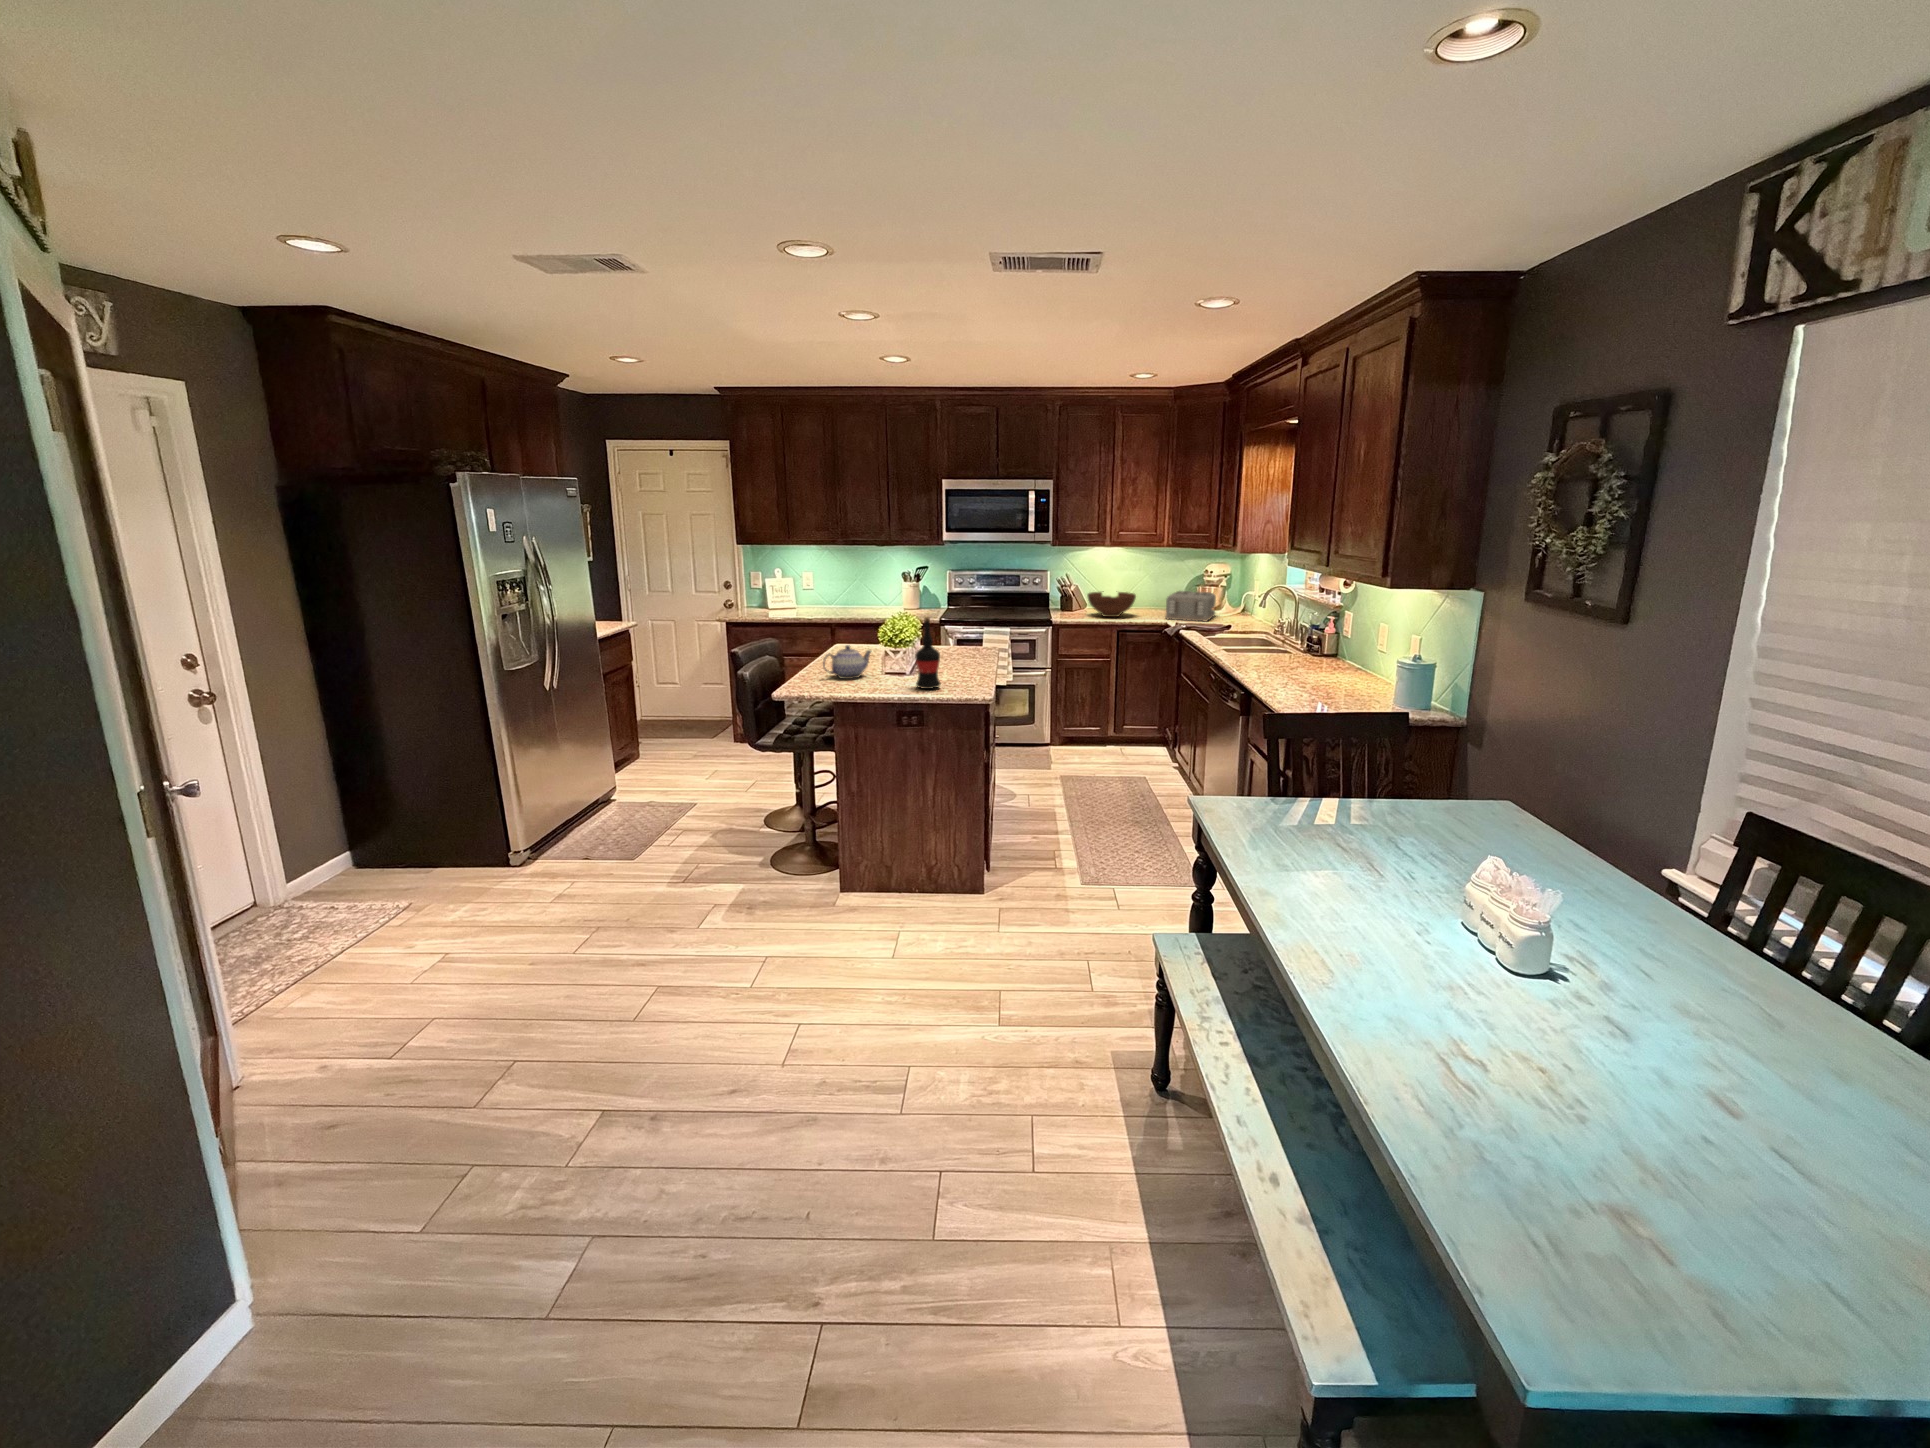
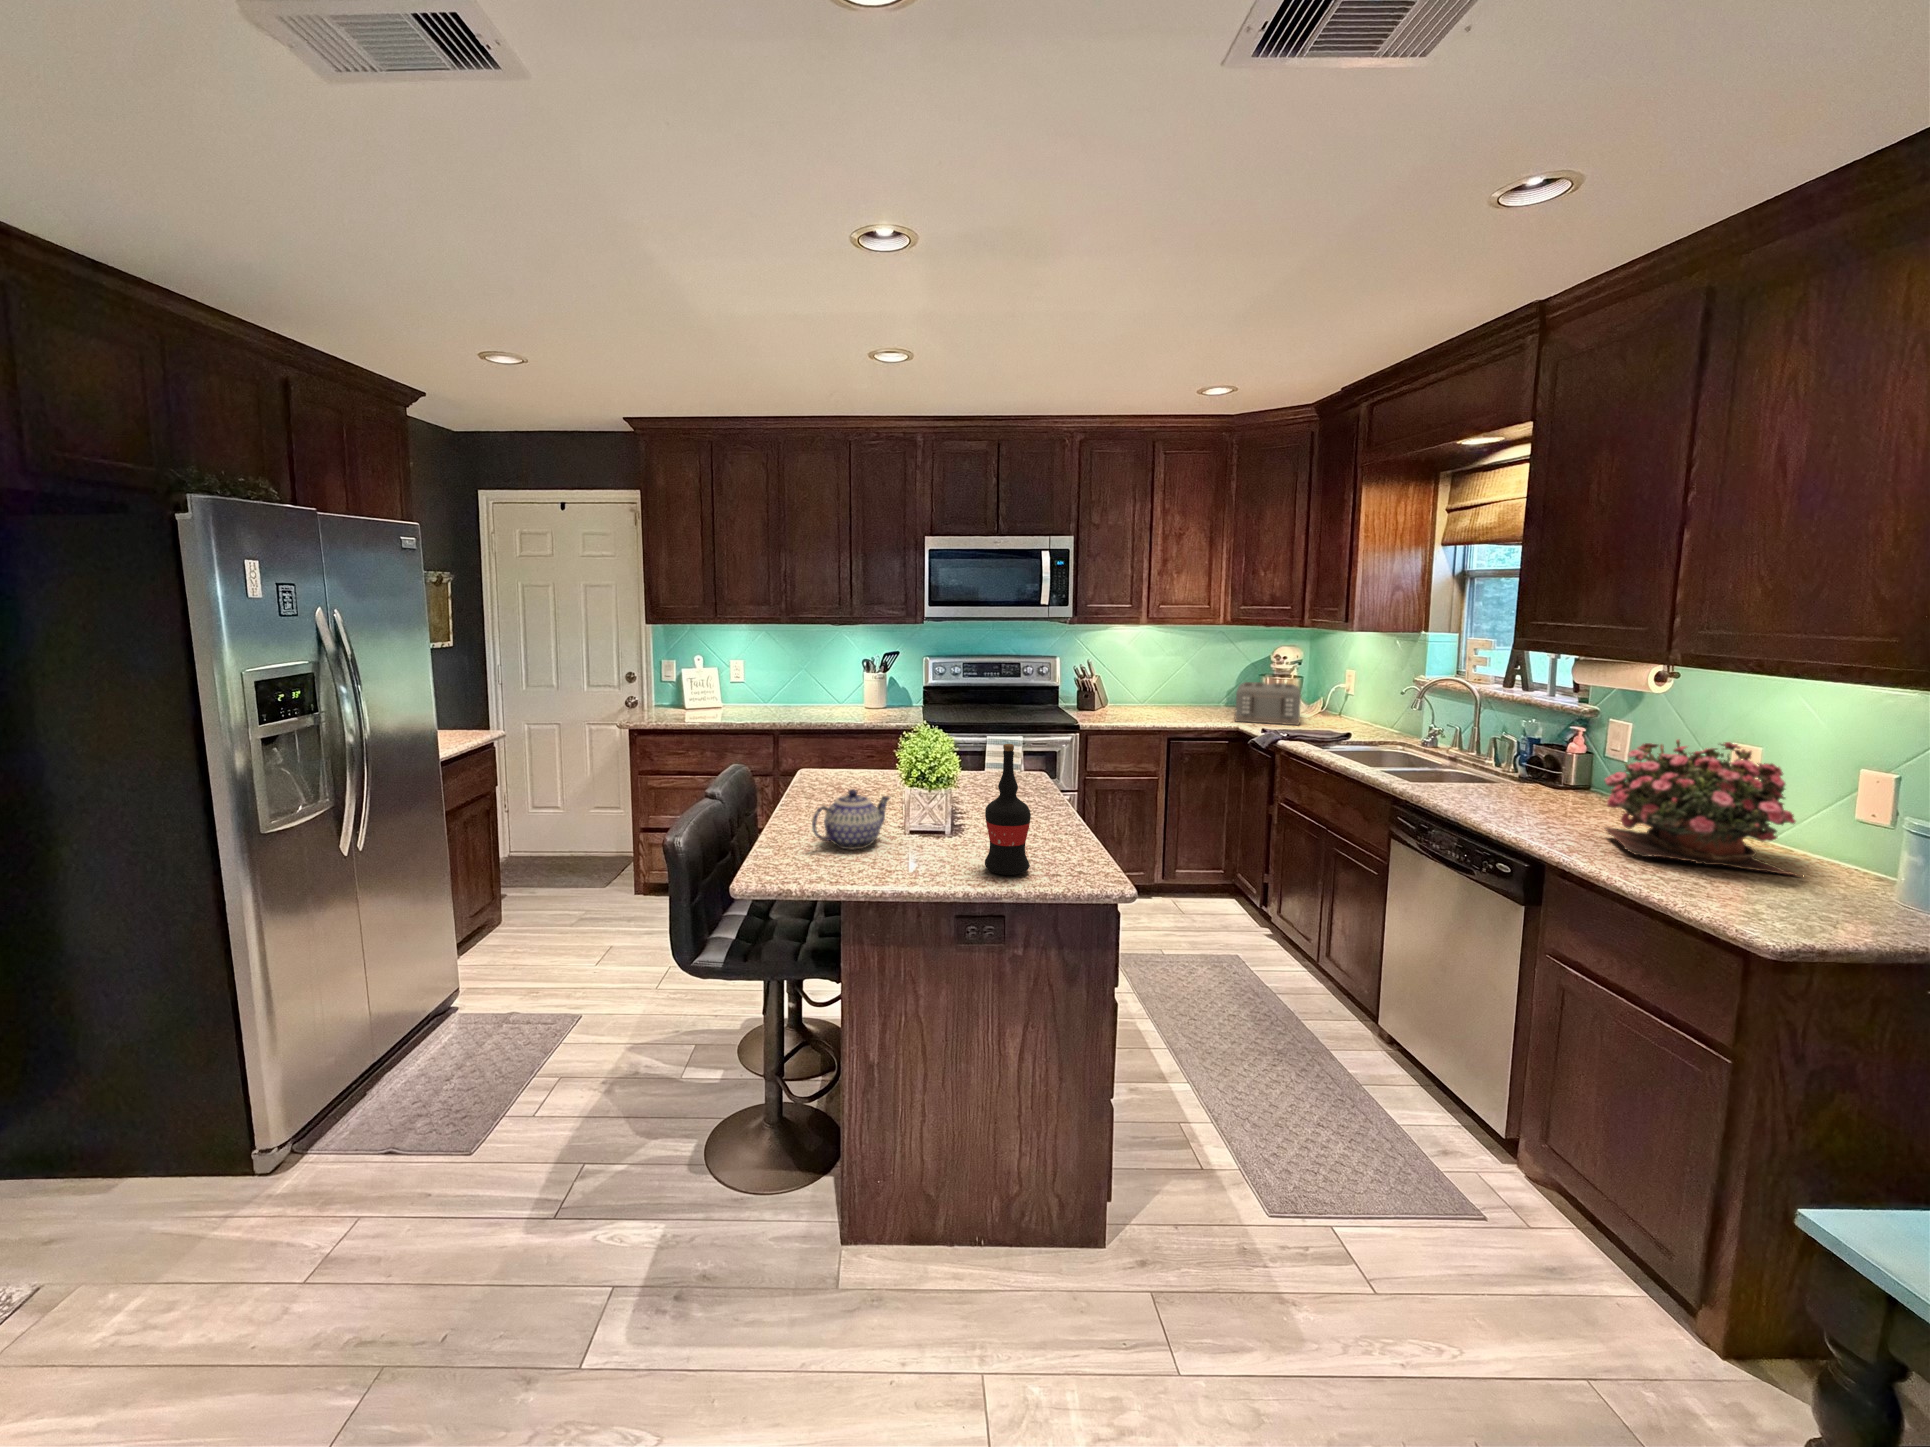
fruit bowl: present [1087,592,1136,617] -> none [1122,683,1191,719]
potted flower: none [1280,619,1376,693] -> present [1604,740,1797,875]

